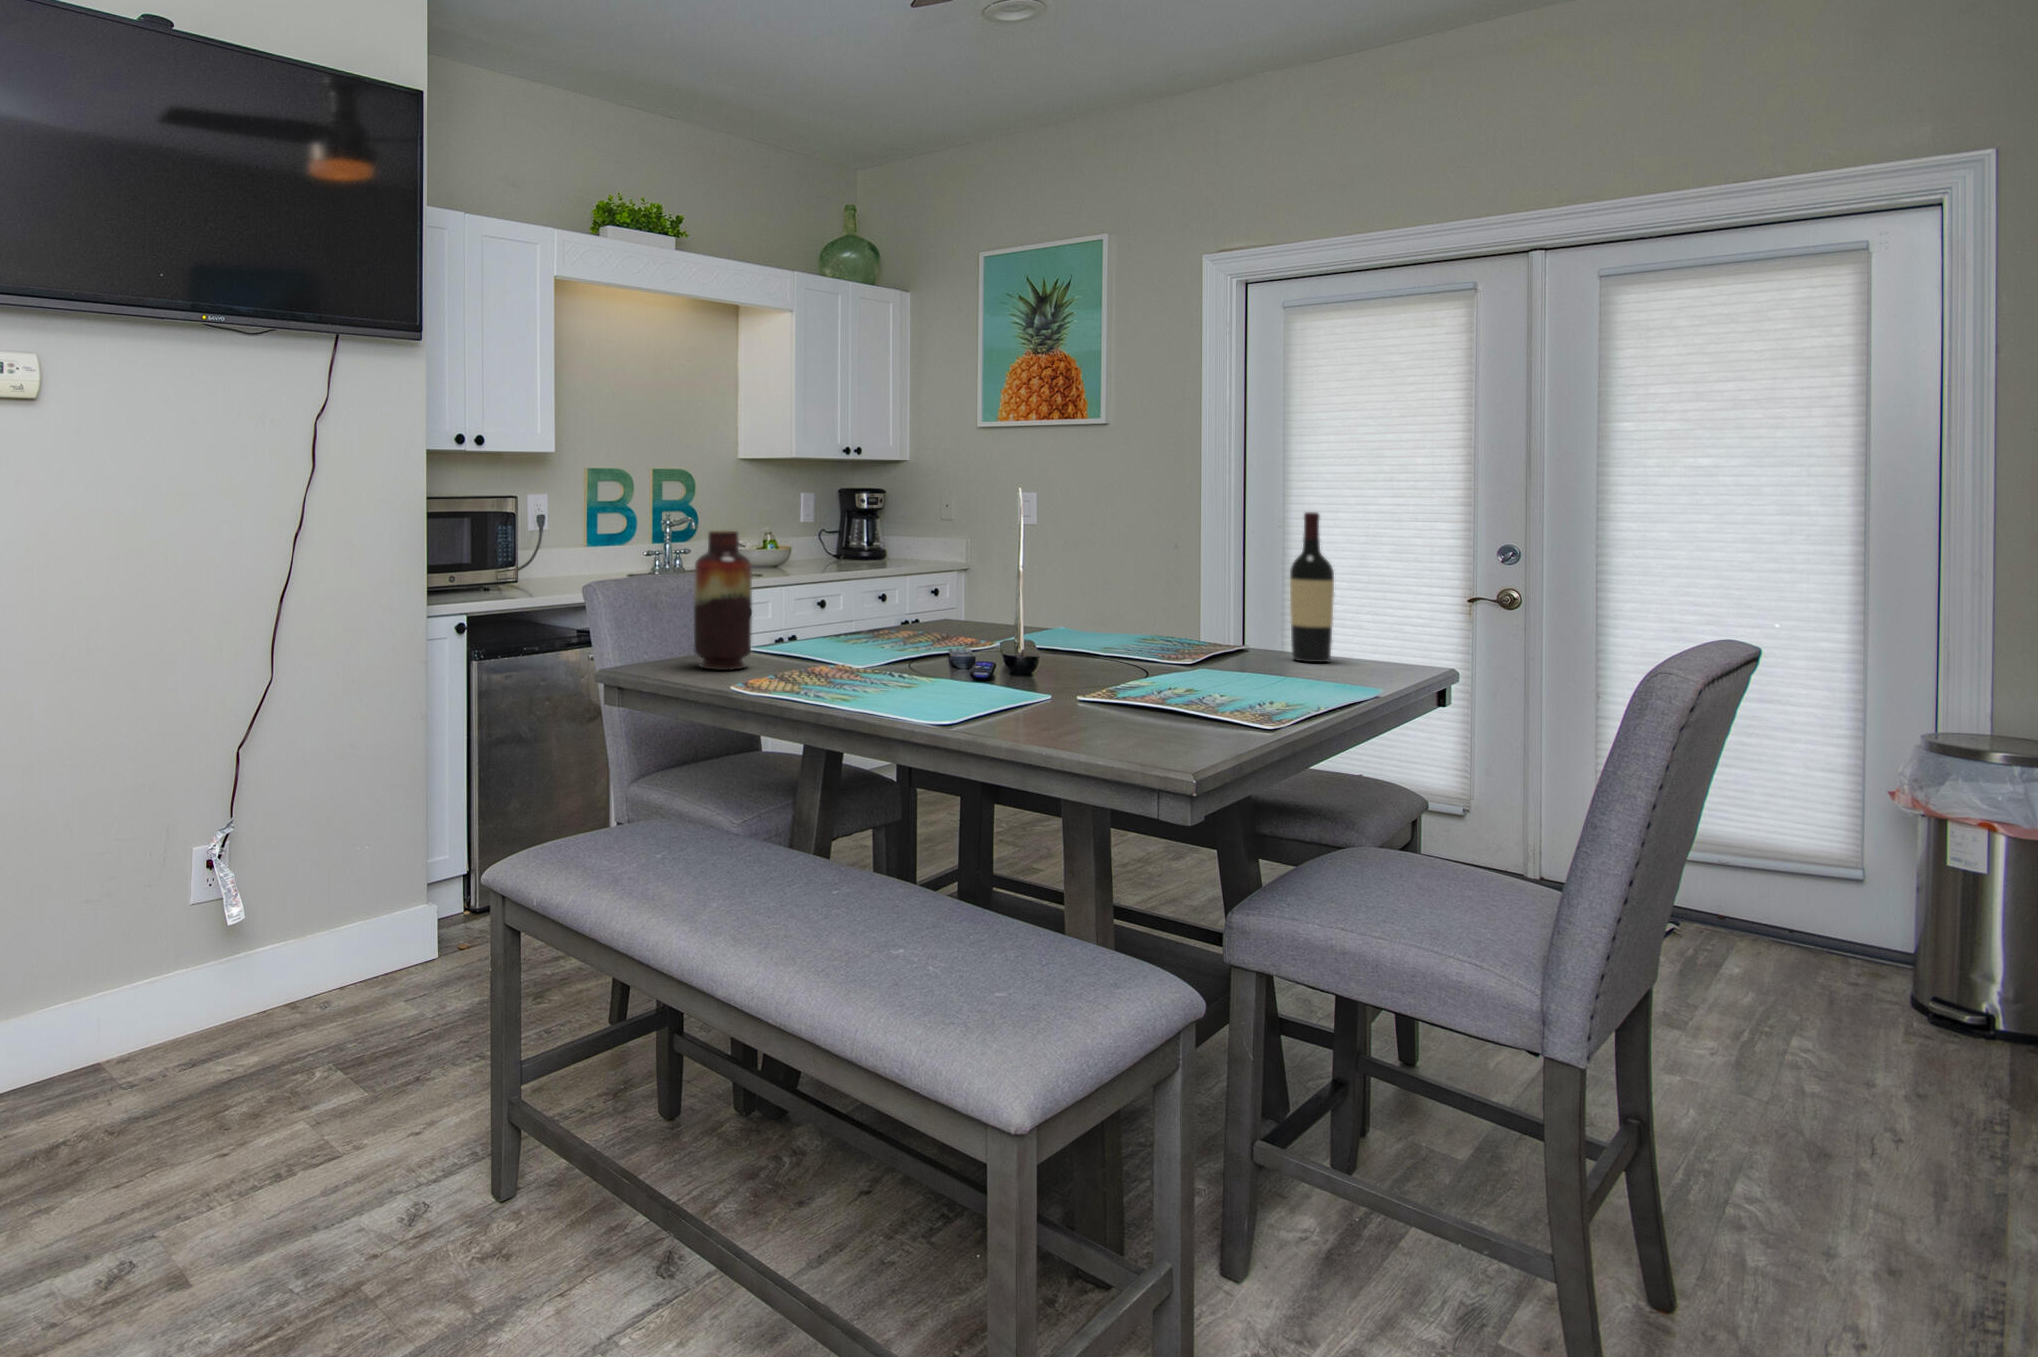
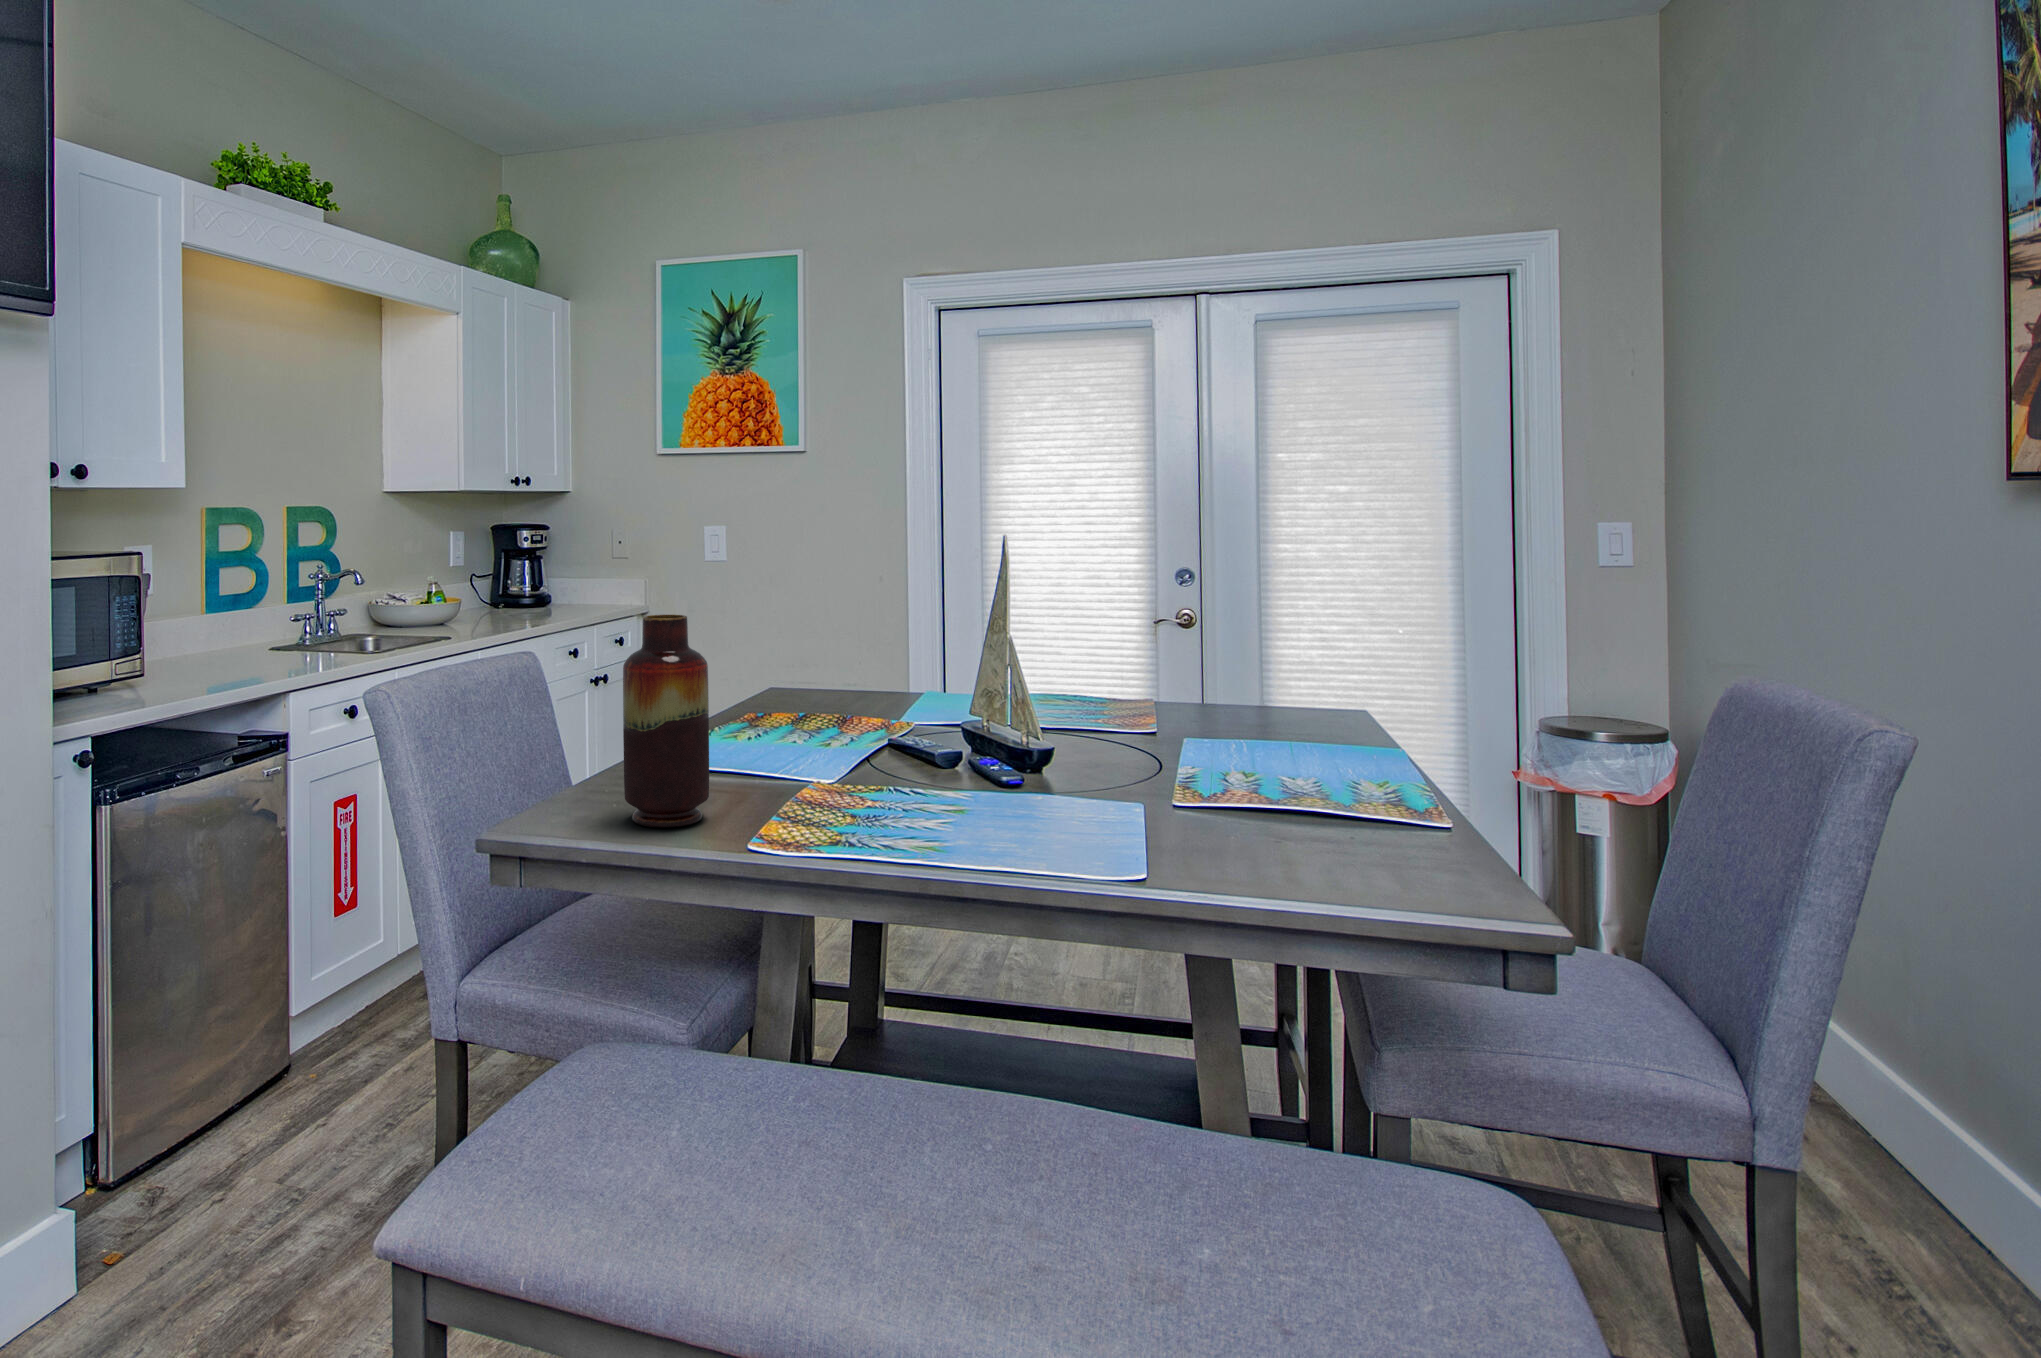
wine bottle: present [1290,512,1334,662] -> none [1203,554,1248,718]

